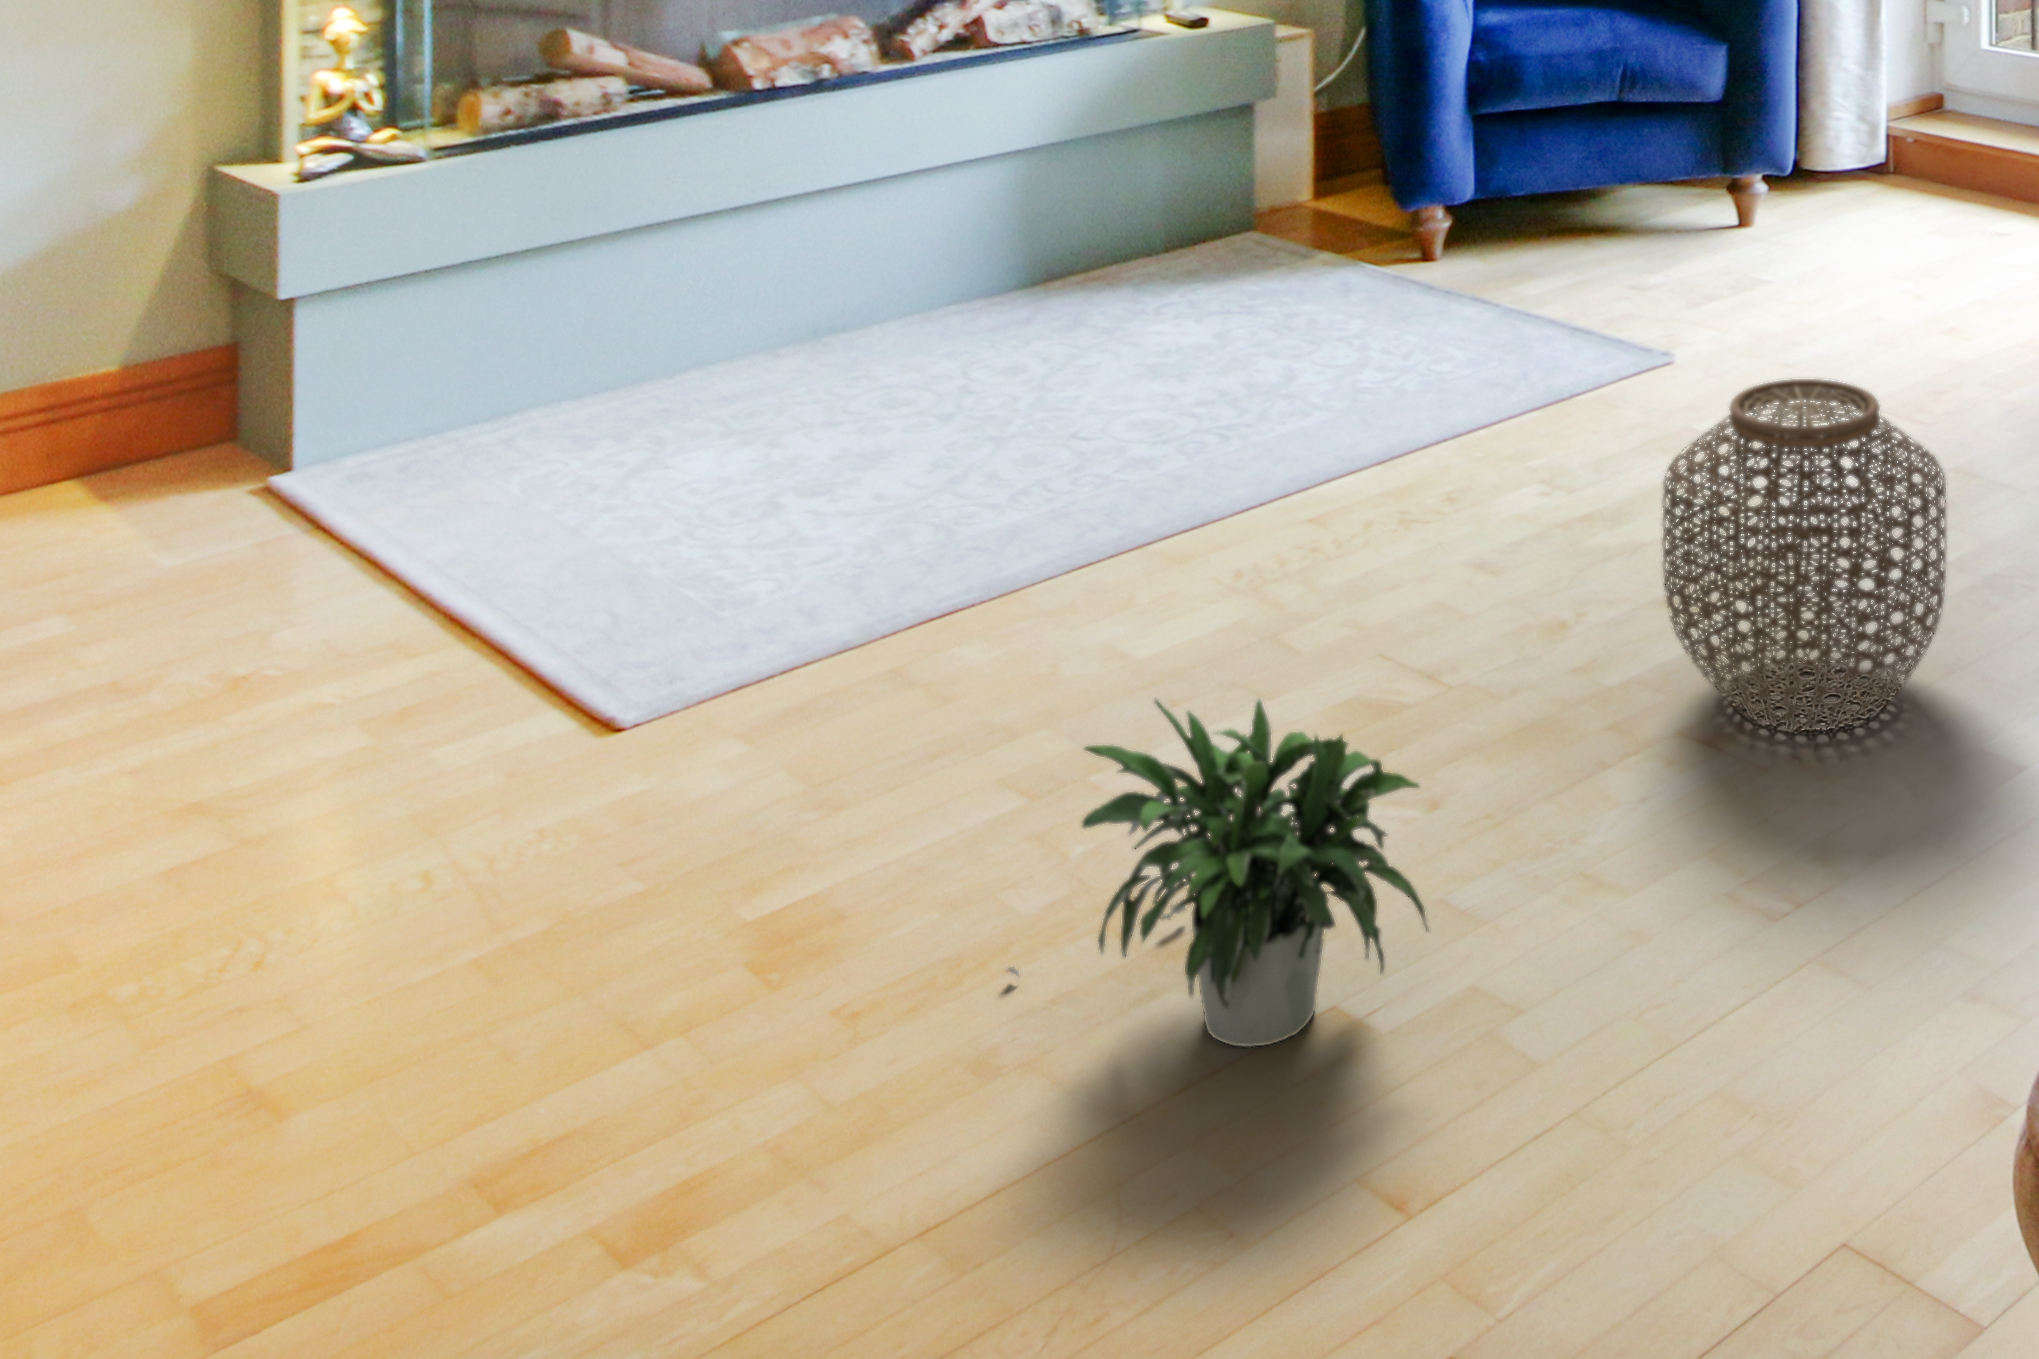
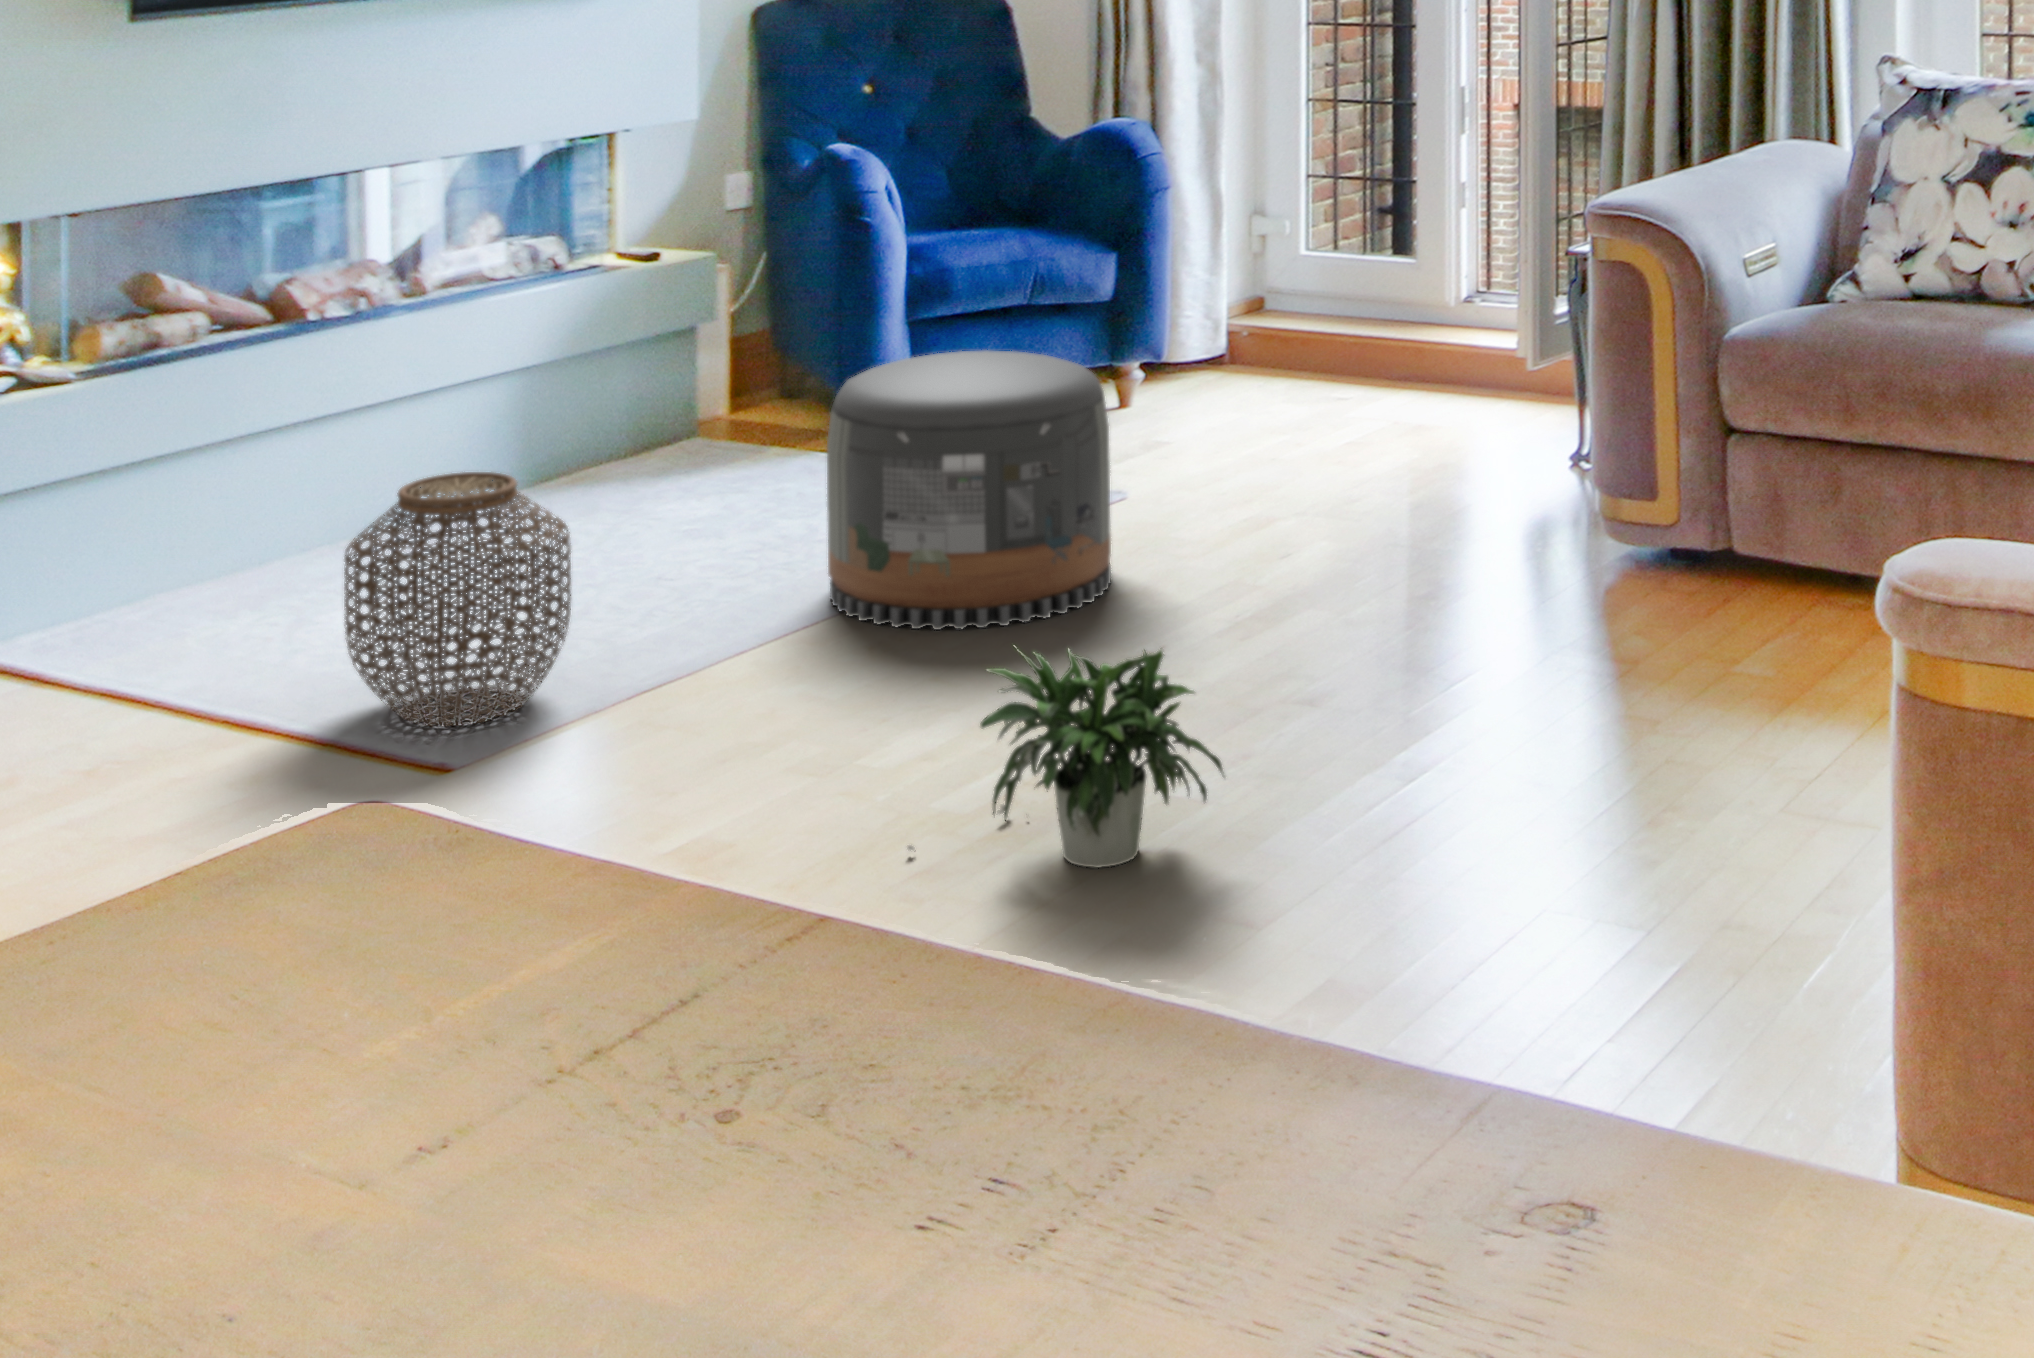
pouf: none [1213,193,1568,564] -> present [827,350,1111,630]
woven basket: present [1663,379,1946,730] -> present [344,472,571,726]

